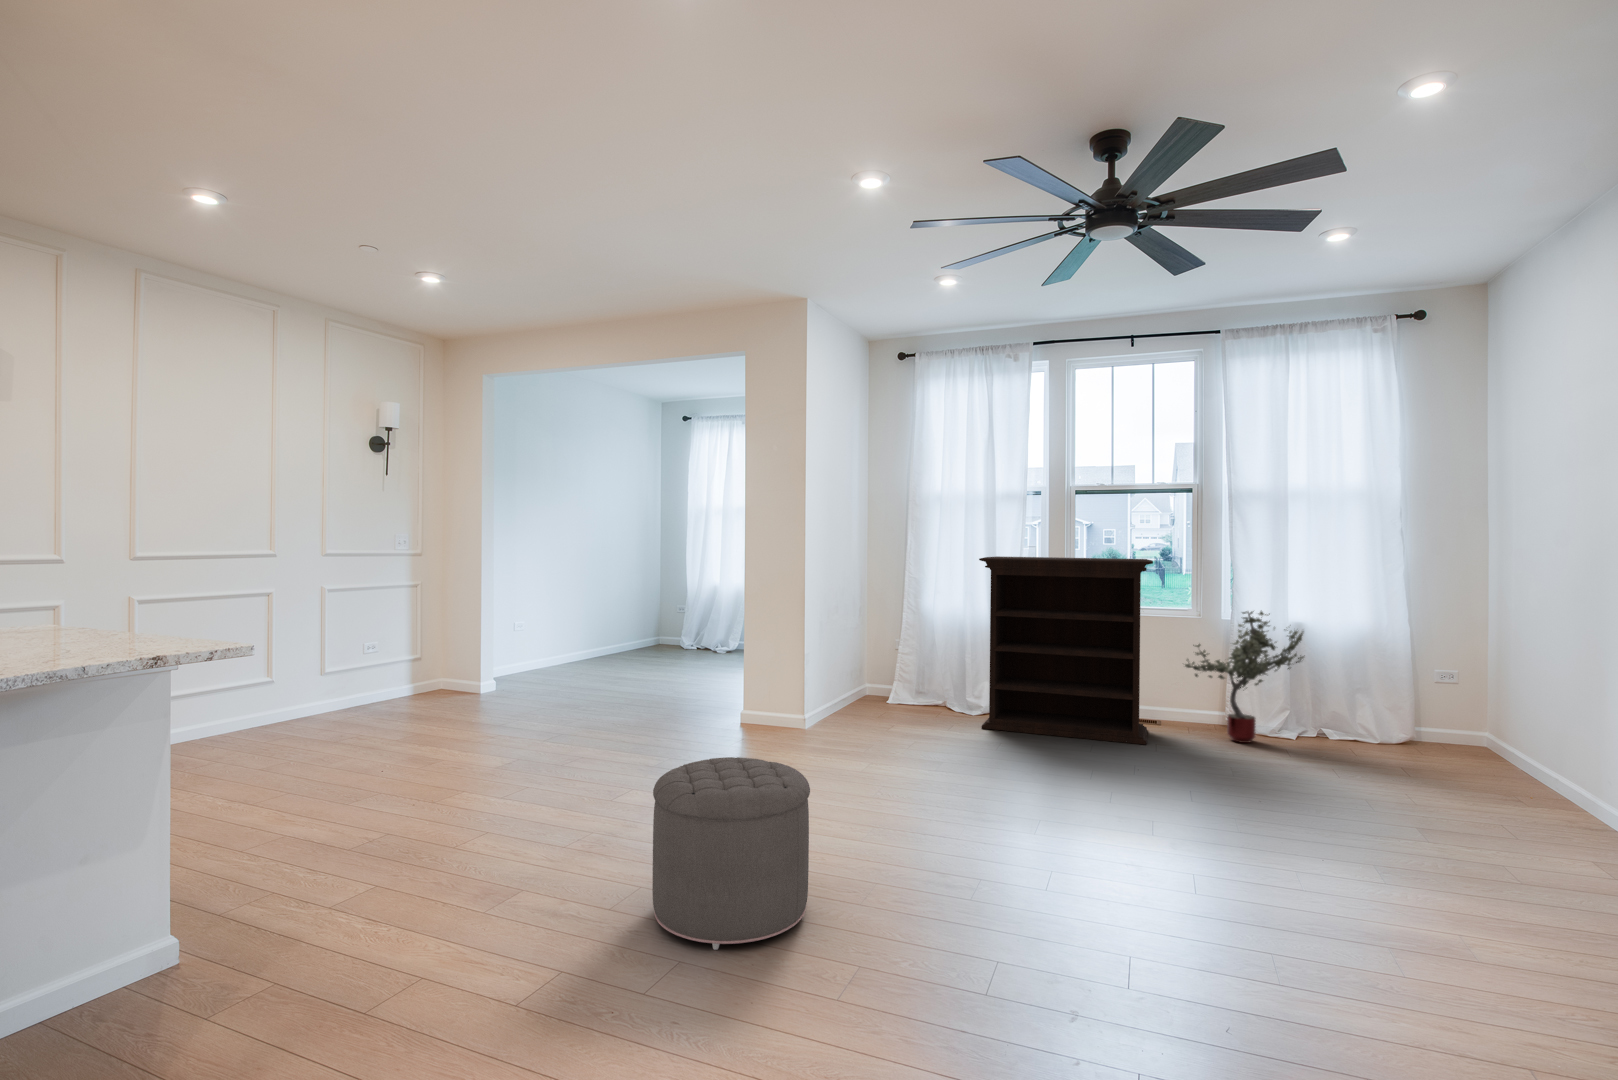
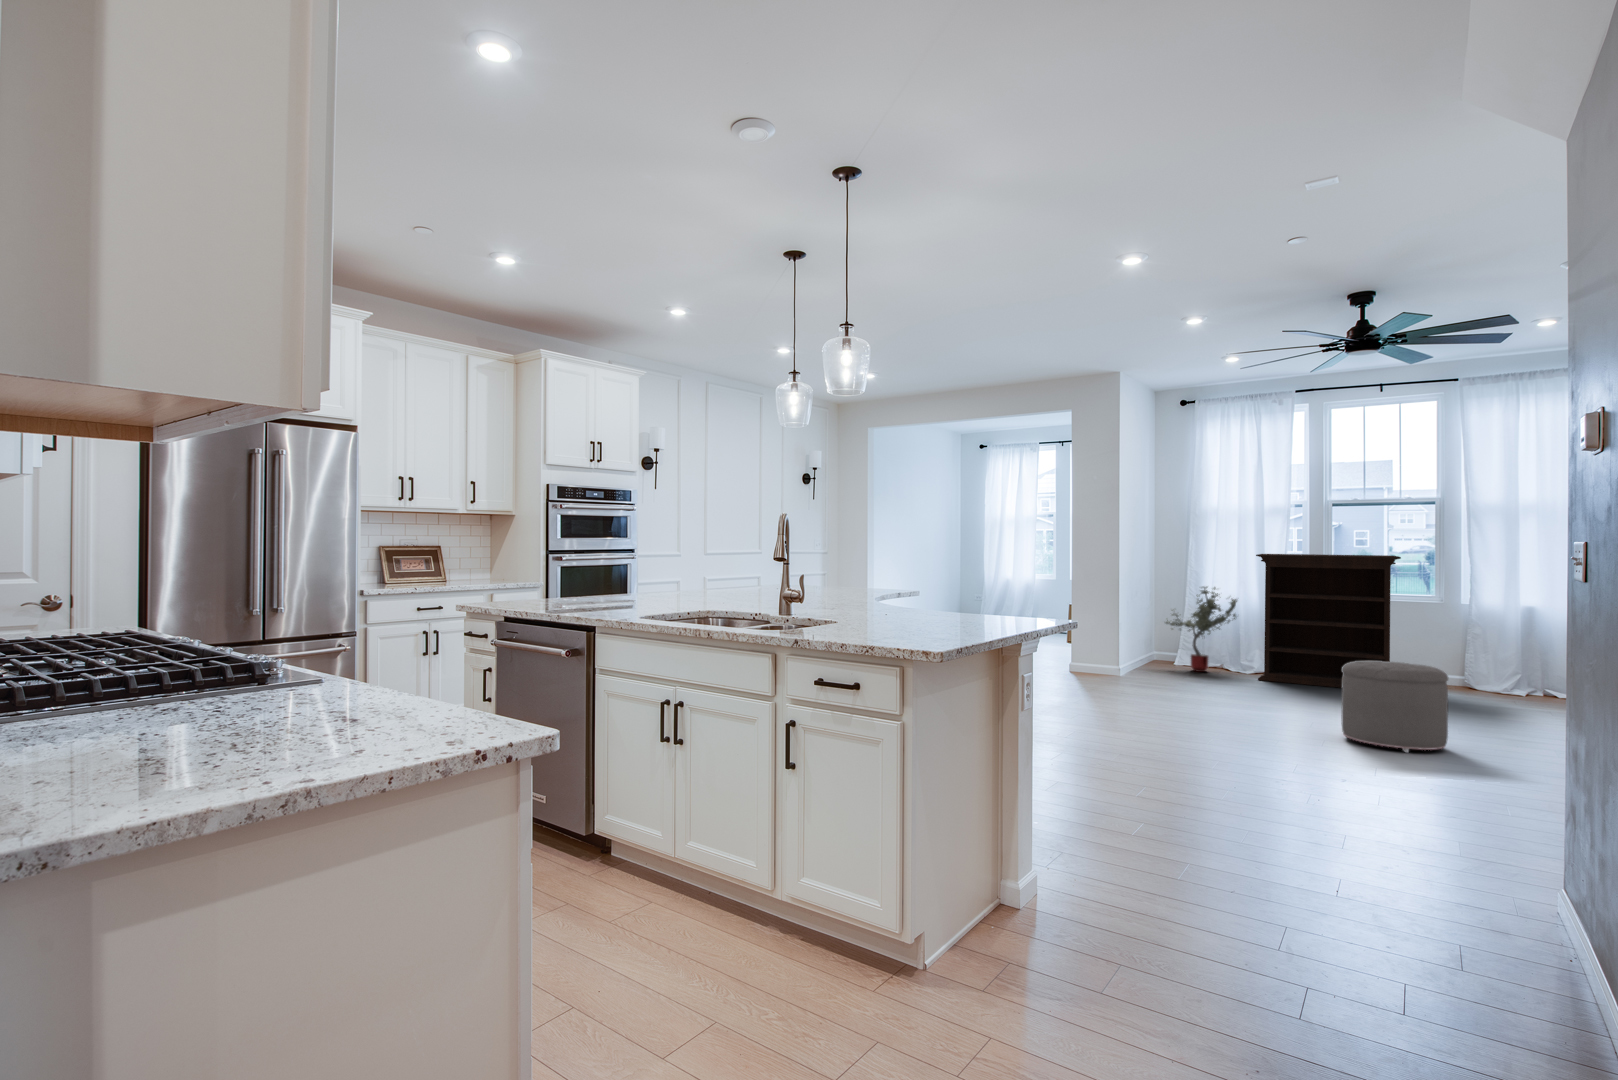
potted tree: present [1185,611,1304,743] -> present [1166,587,1237,672]
ottoman: present [653,757,810,950] -> present [1342,661,1448,752]

